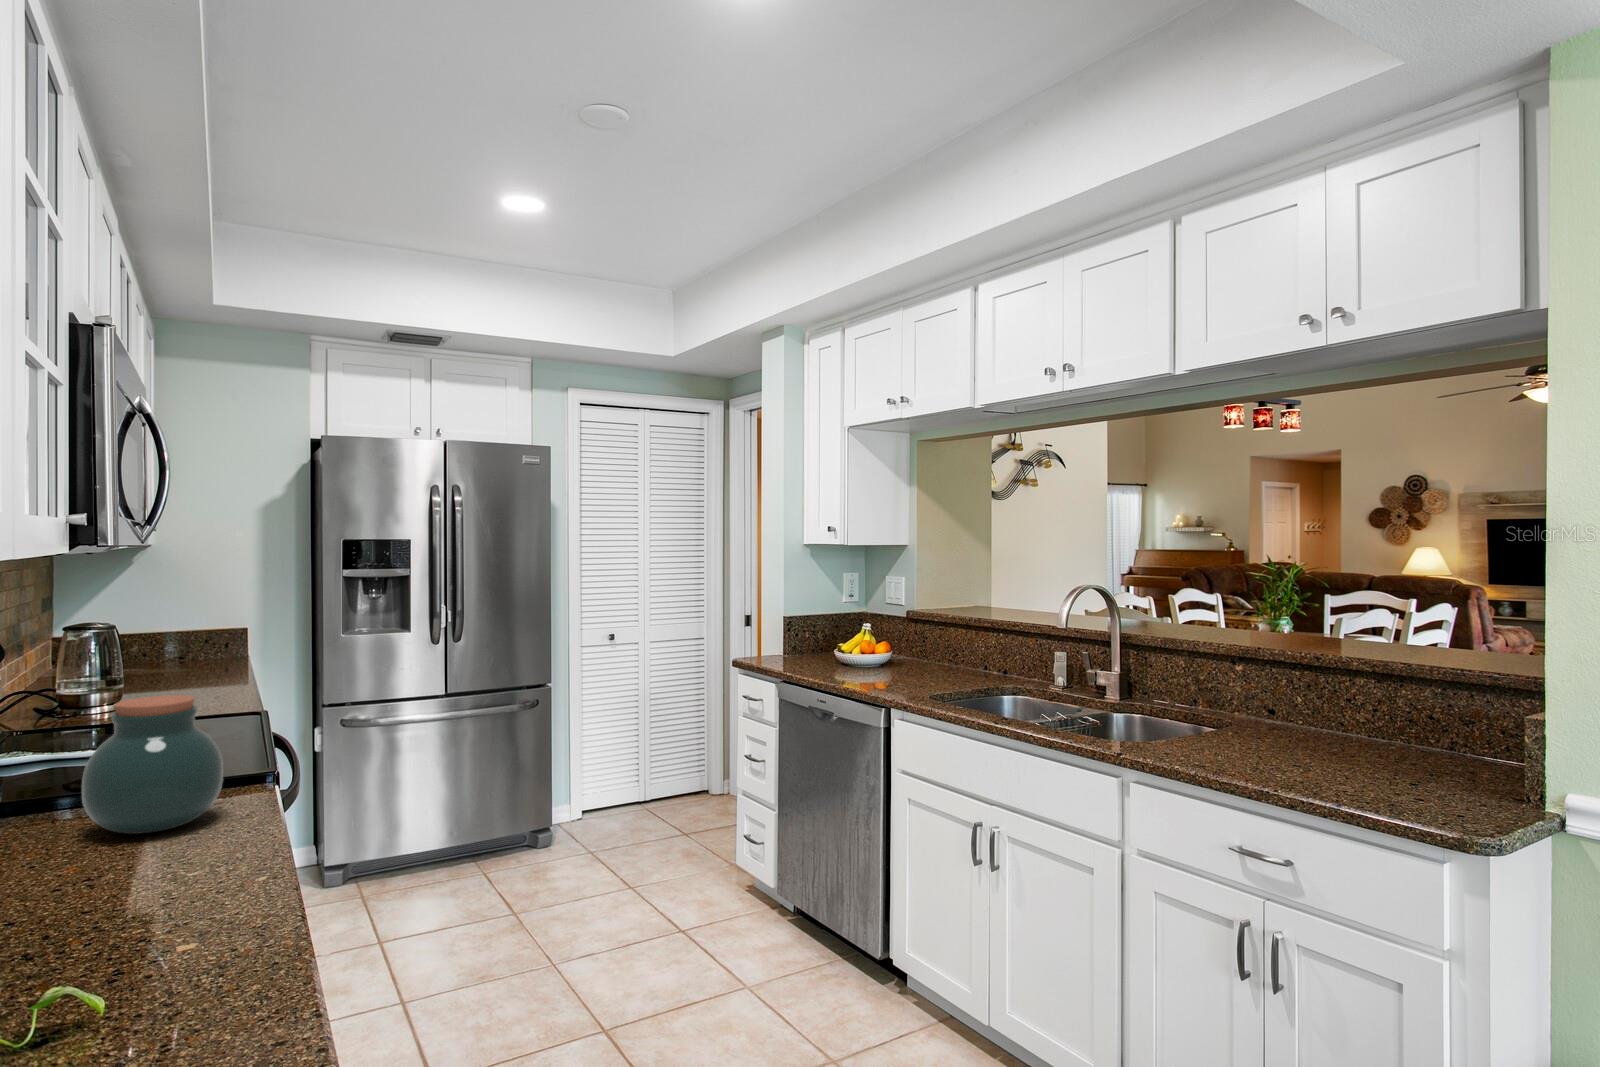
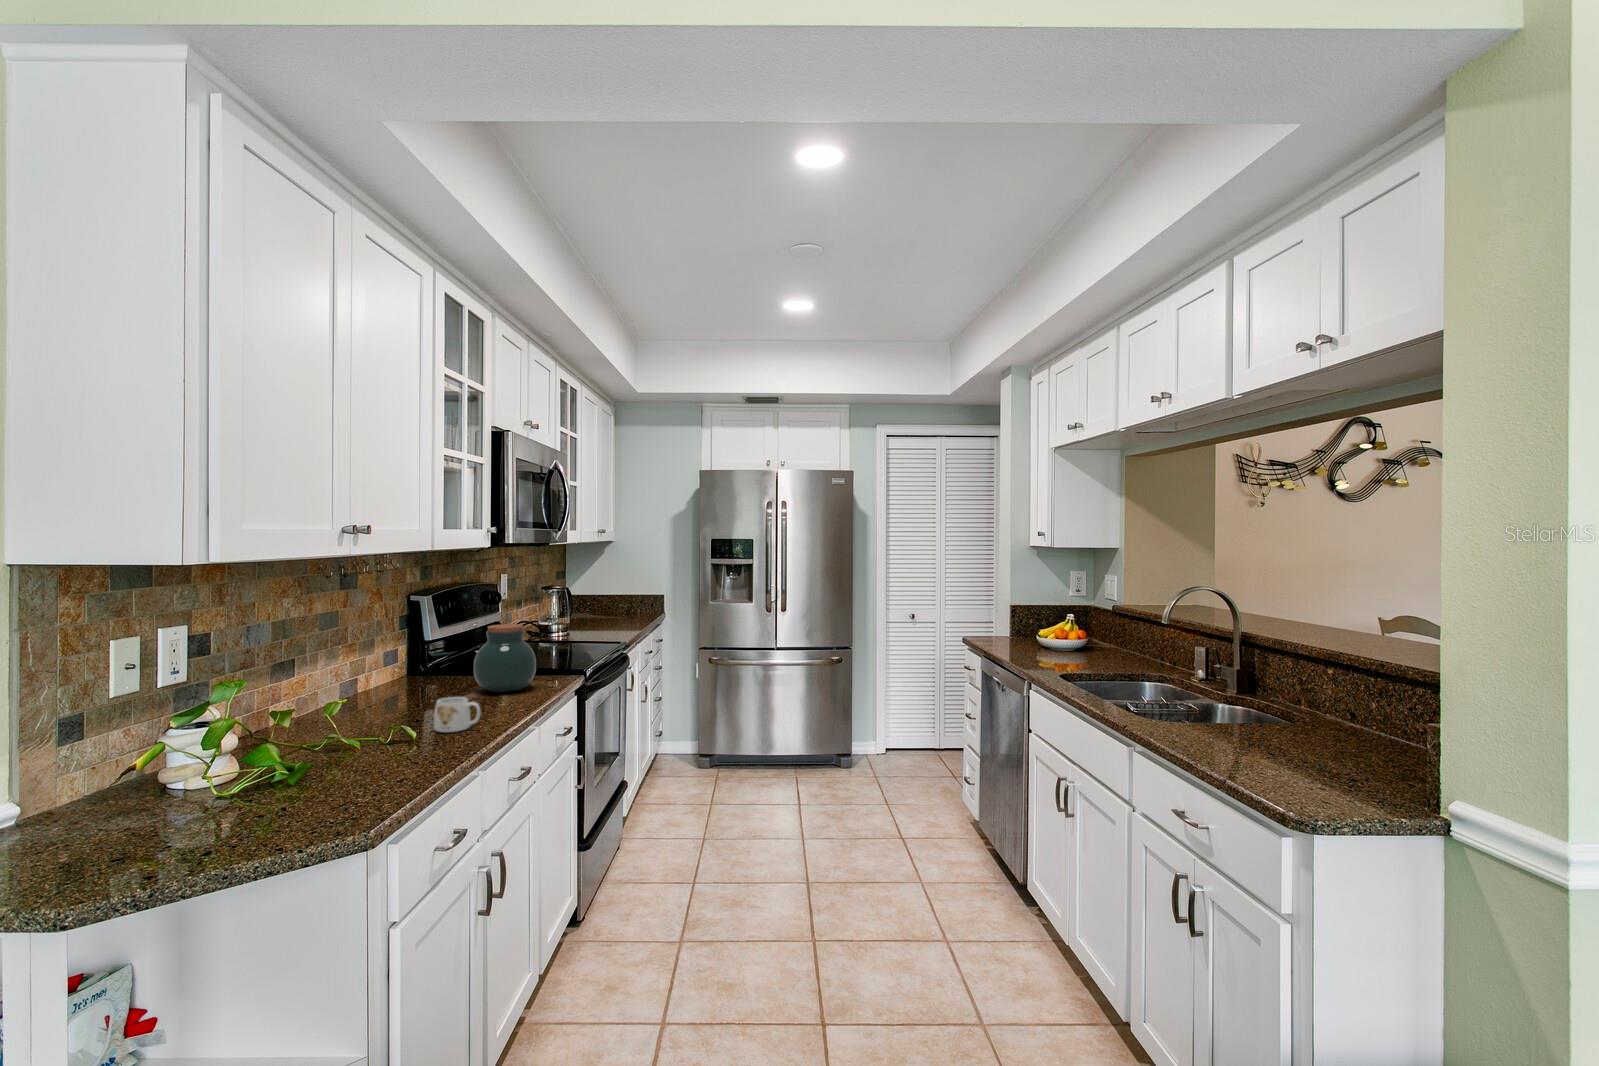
mug: none [115,863,239,952] -> present [434,697,481,732]

